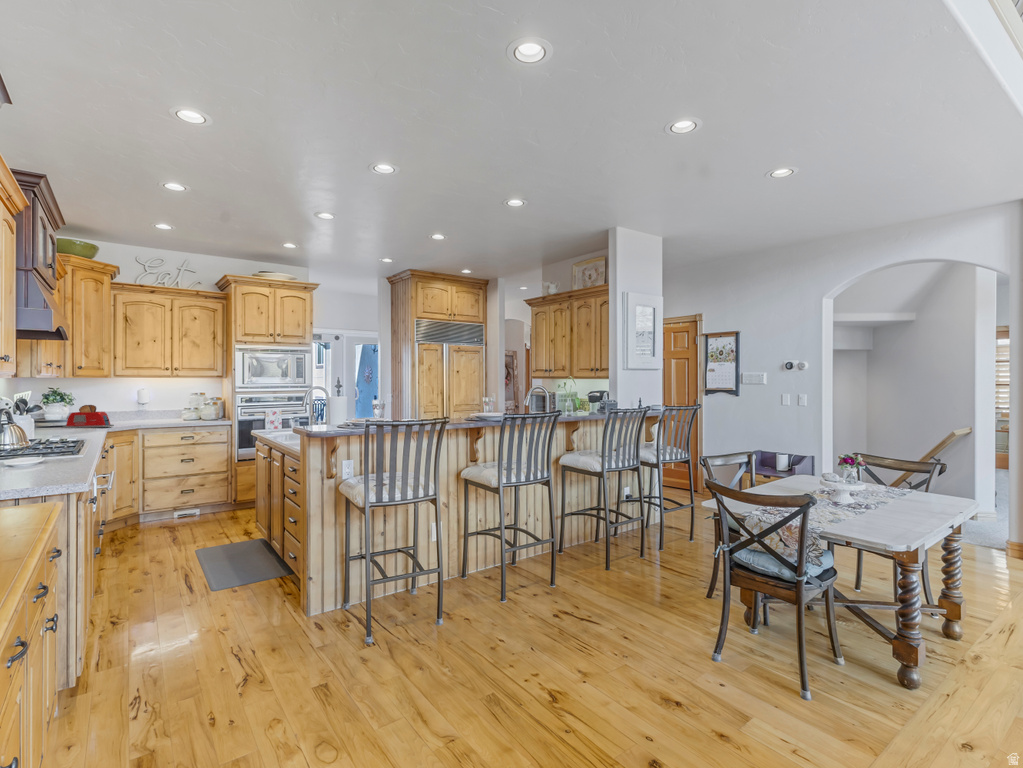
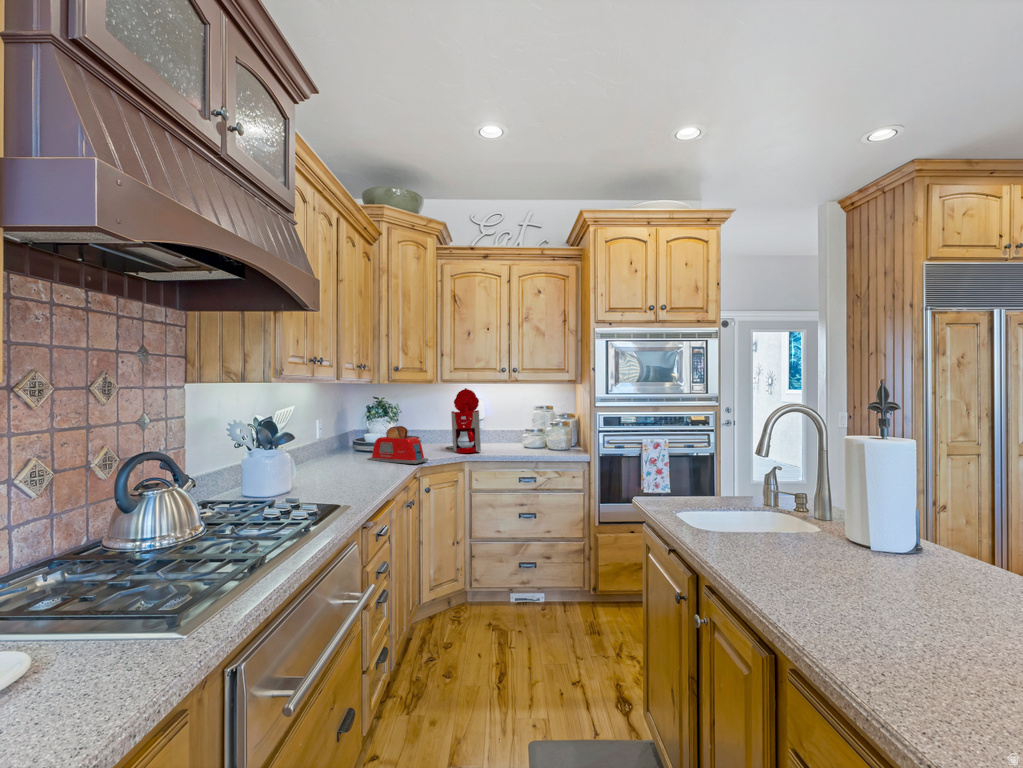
coffee maker: none [120,381,151,424] -> present [446,388,481,453]

